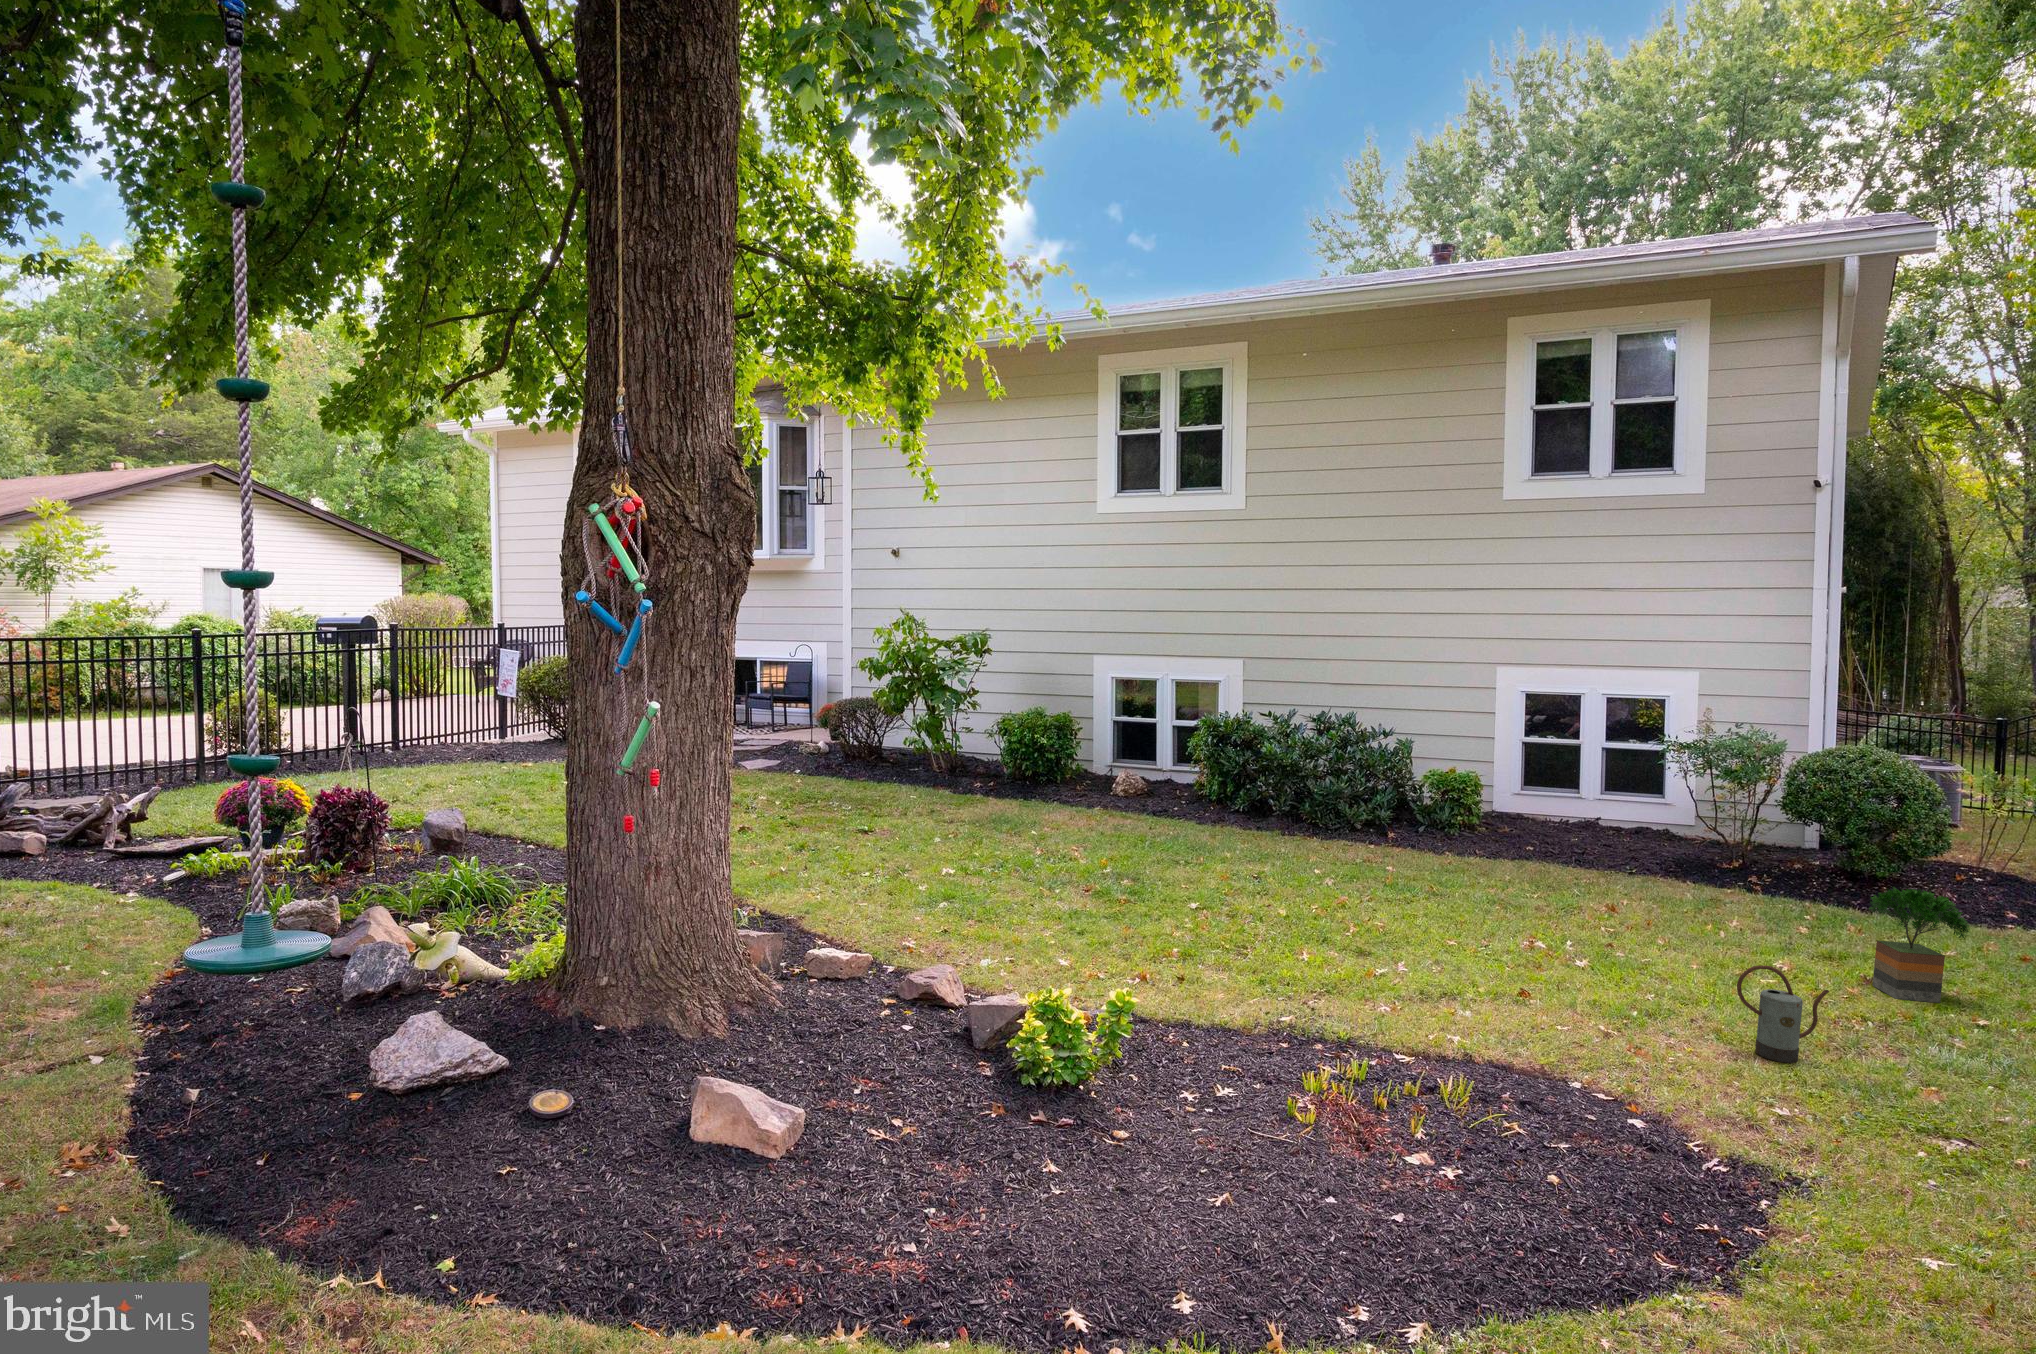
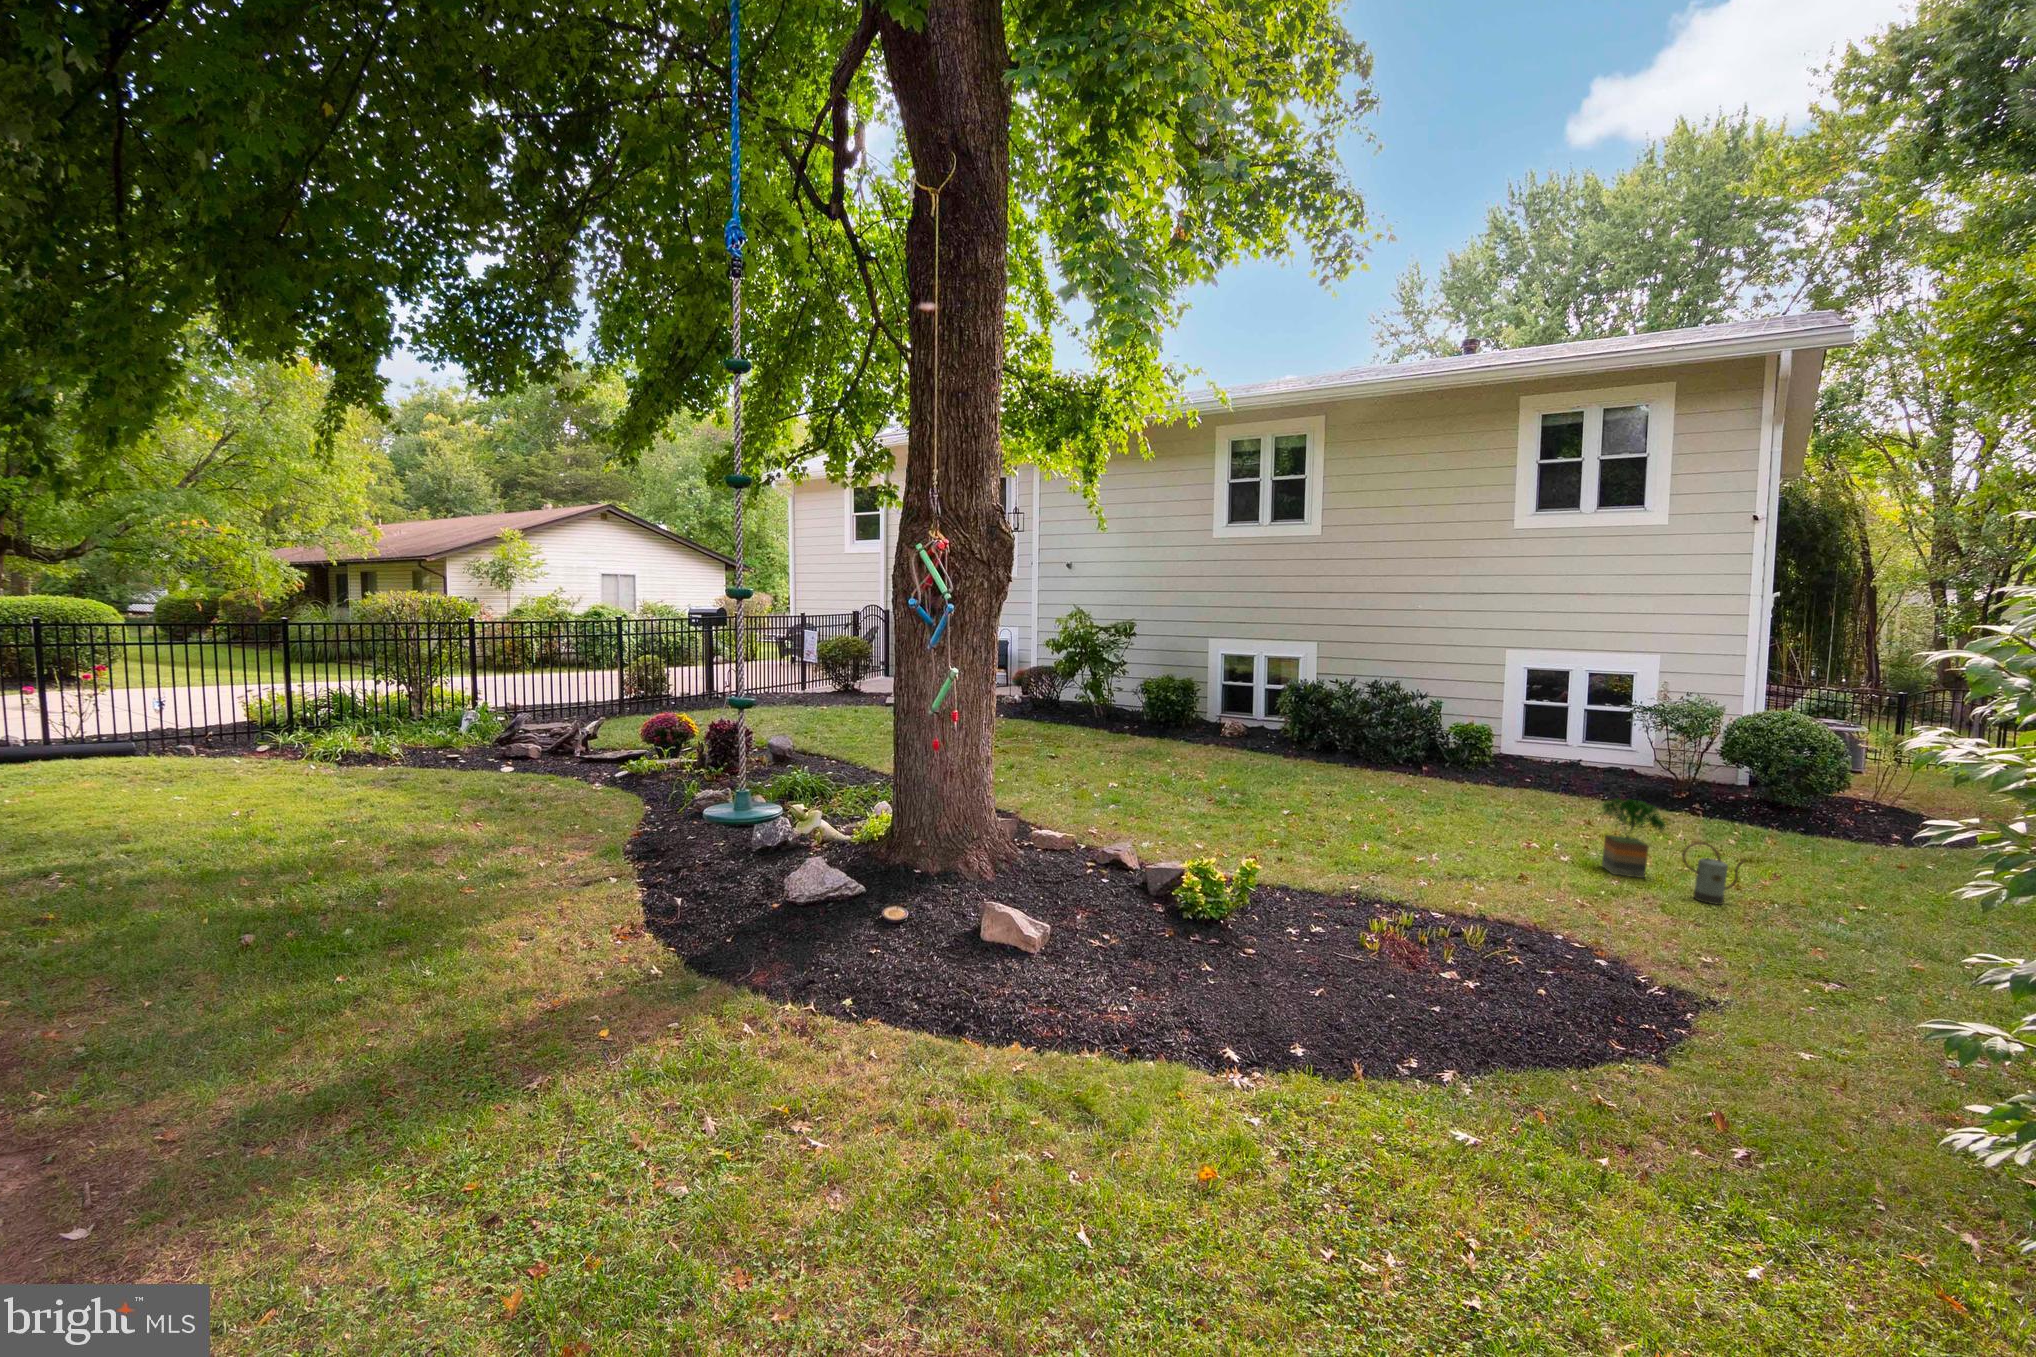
potted tree: present [1869,887,1970,1003] -> present [1601,799,1666,878]

